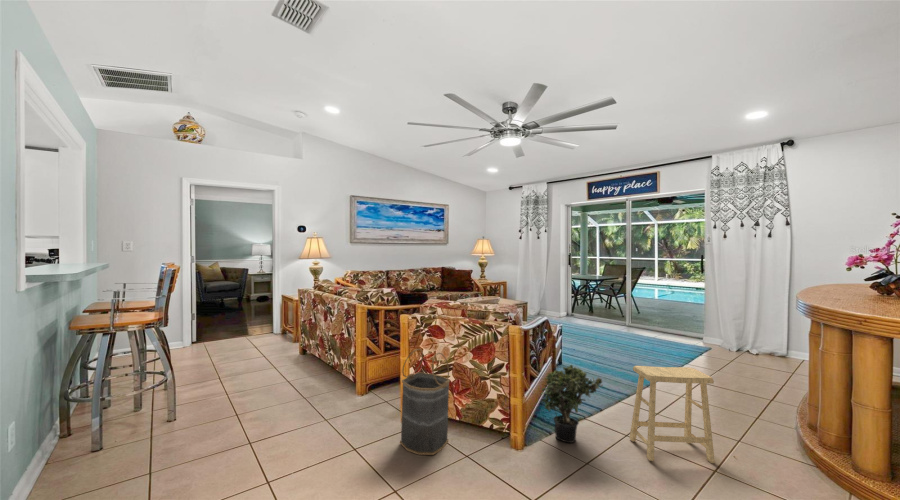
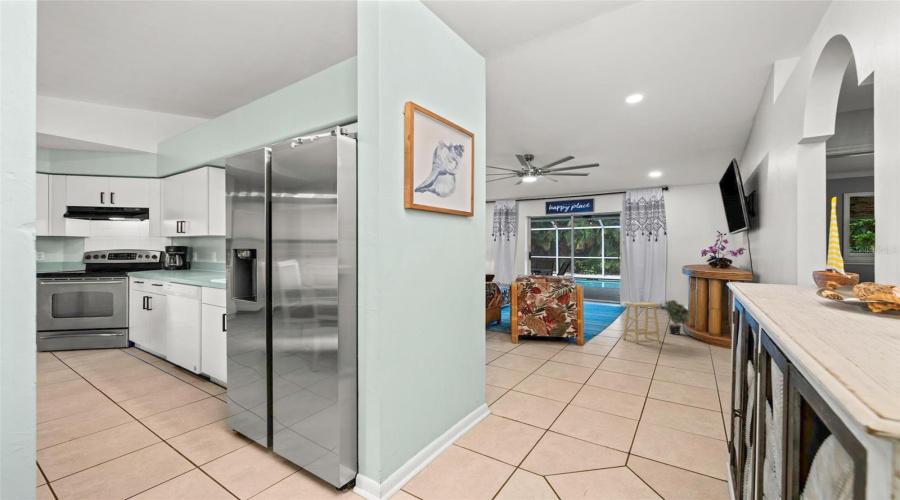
basket: present [400,349,450,455] -> none [525,299,549,351]
potted plant: present [542,365,602,443] -> present [659,300,689,334]

